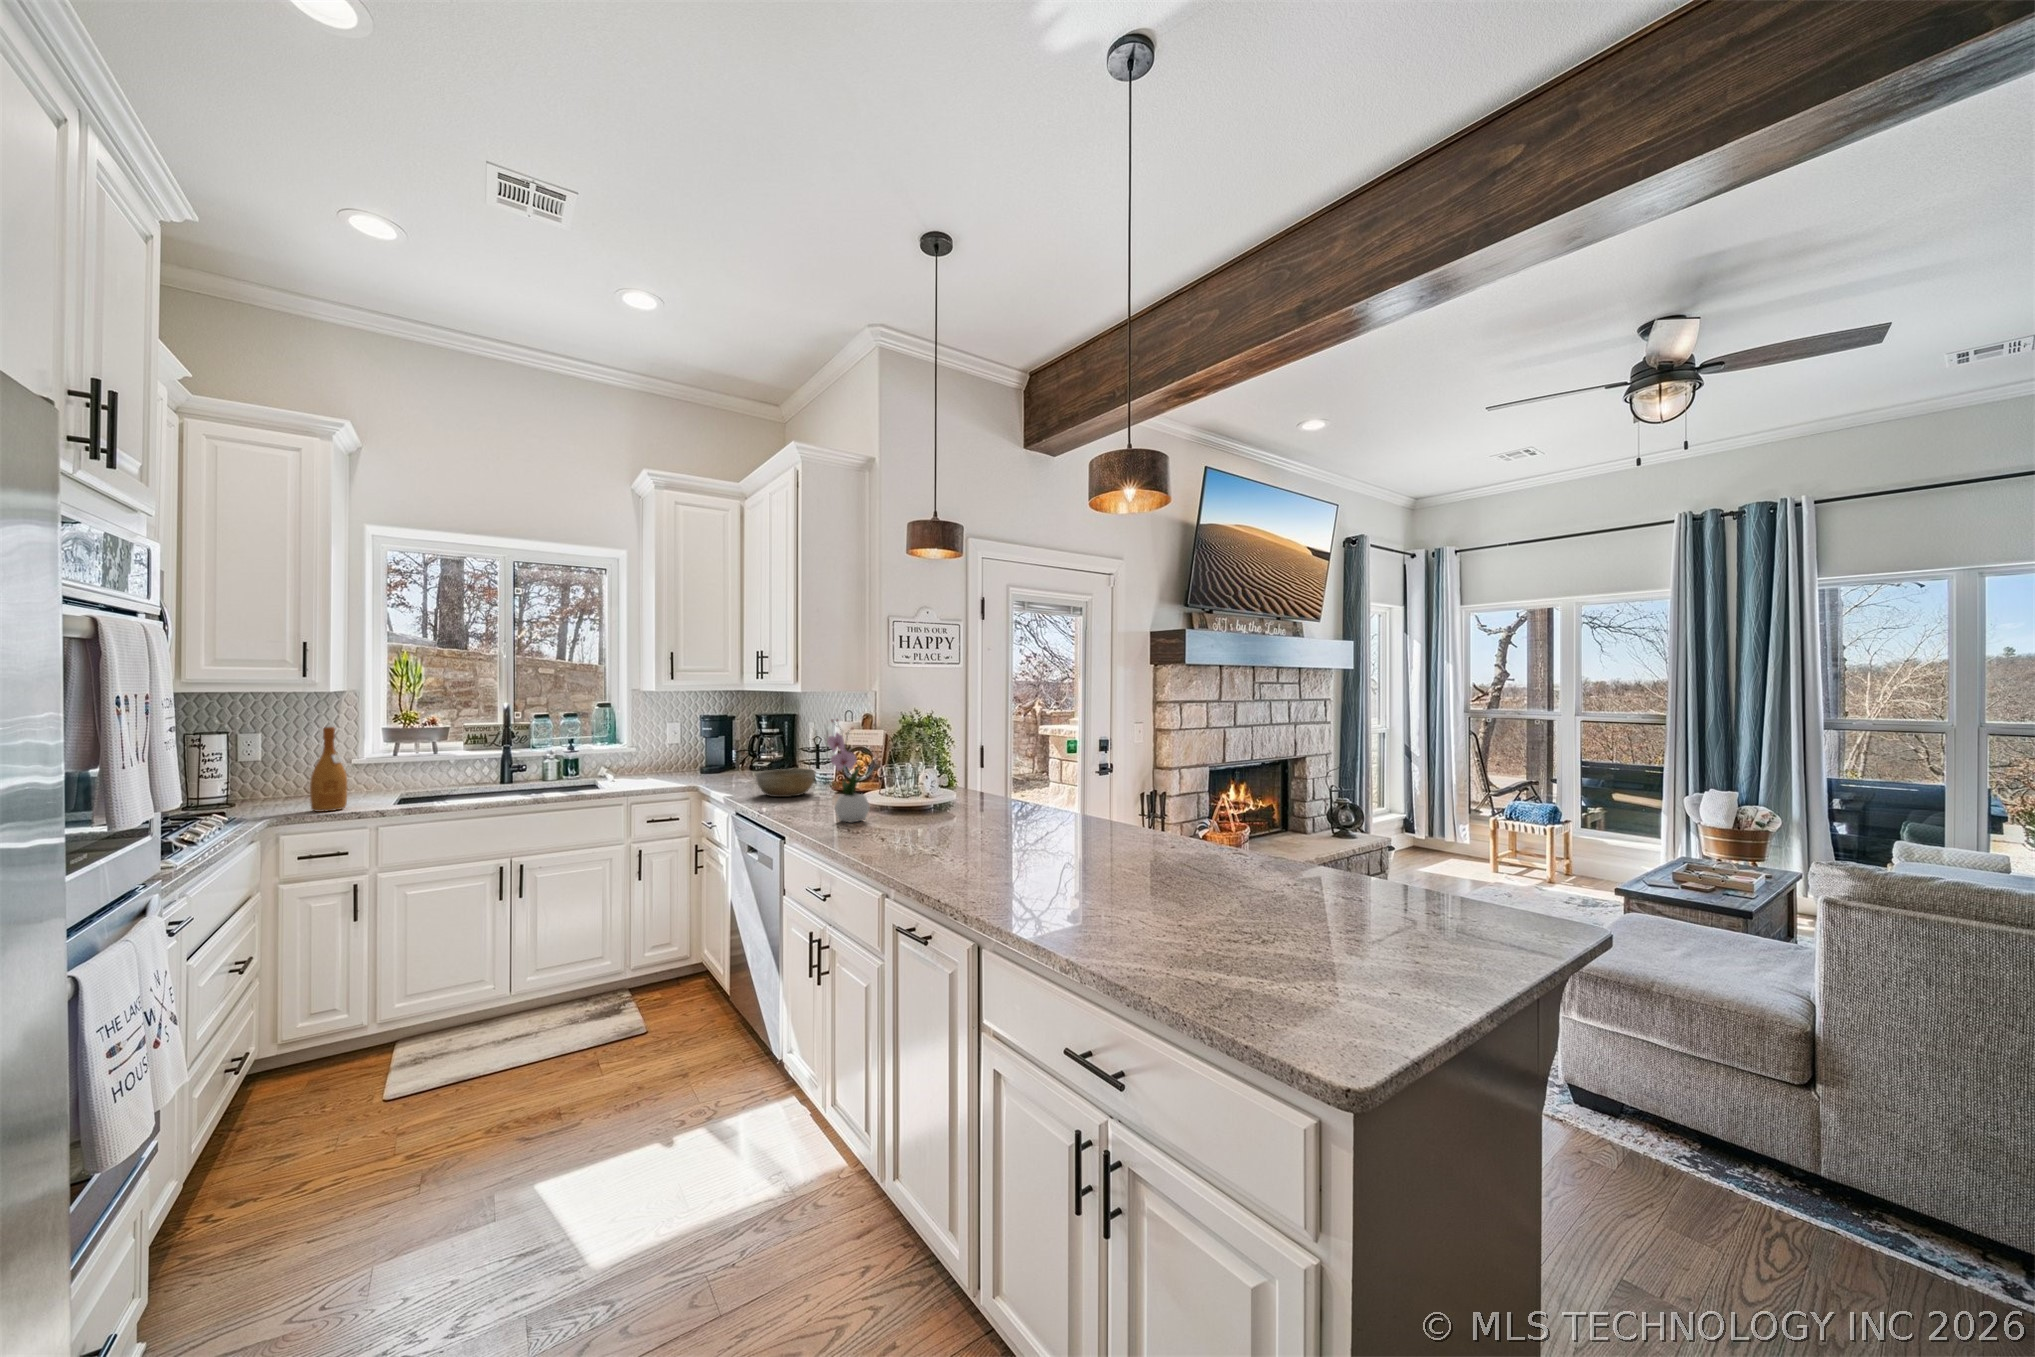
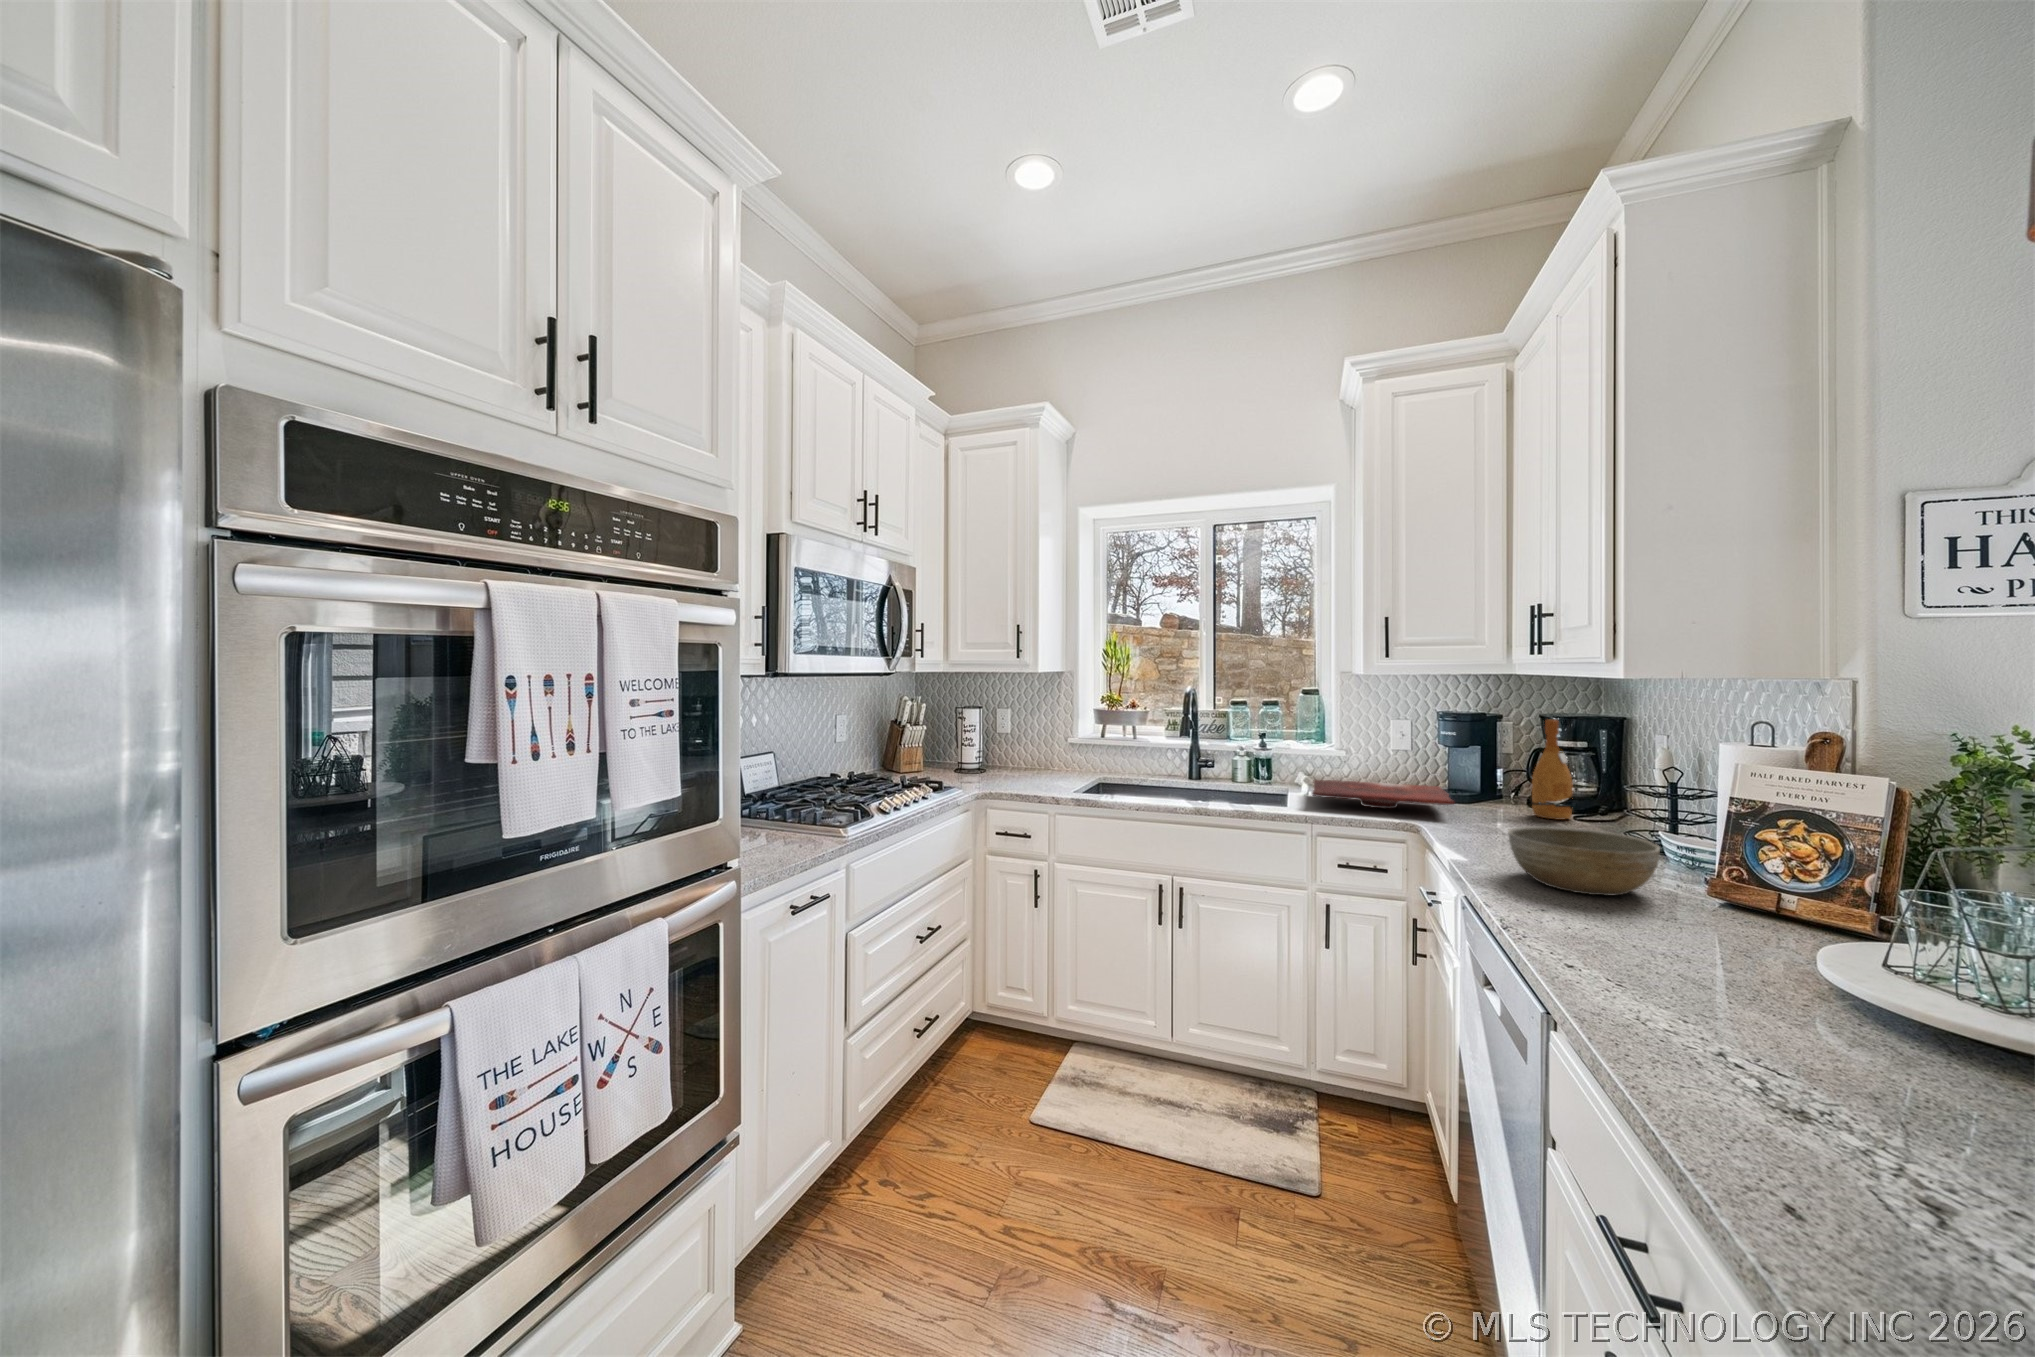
flower arrangement: present [827,719,870,822] -> none [1682,752,1898,1084]
wine bottle: present [310,727,347,812] -> present [1532,719,1573,820]
cutting board: none [617,764,717,782] -> present [1312,780,1454,809]

